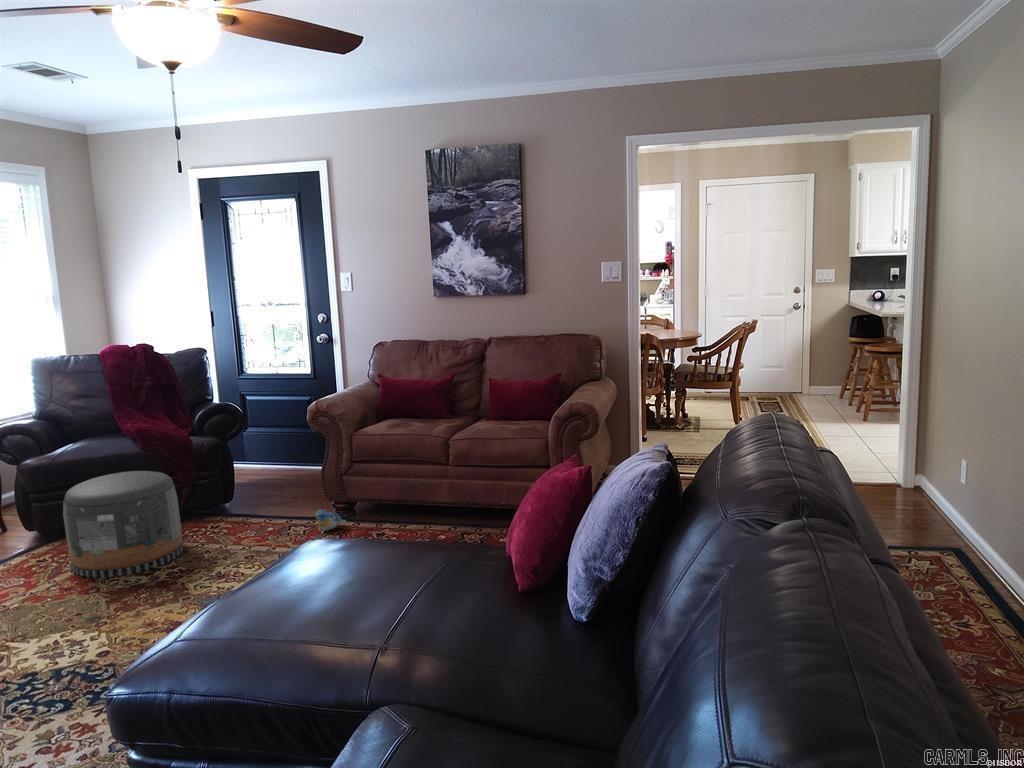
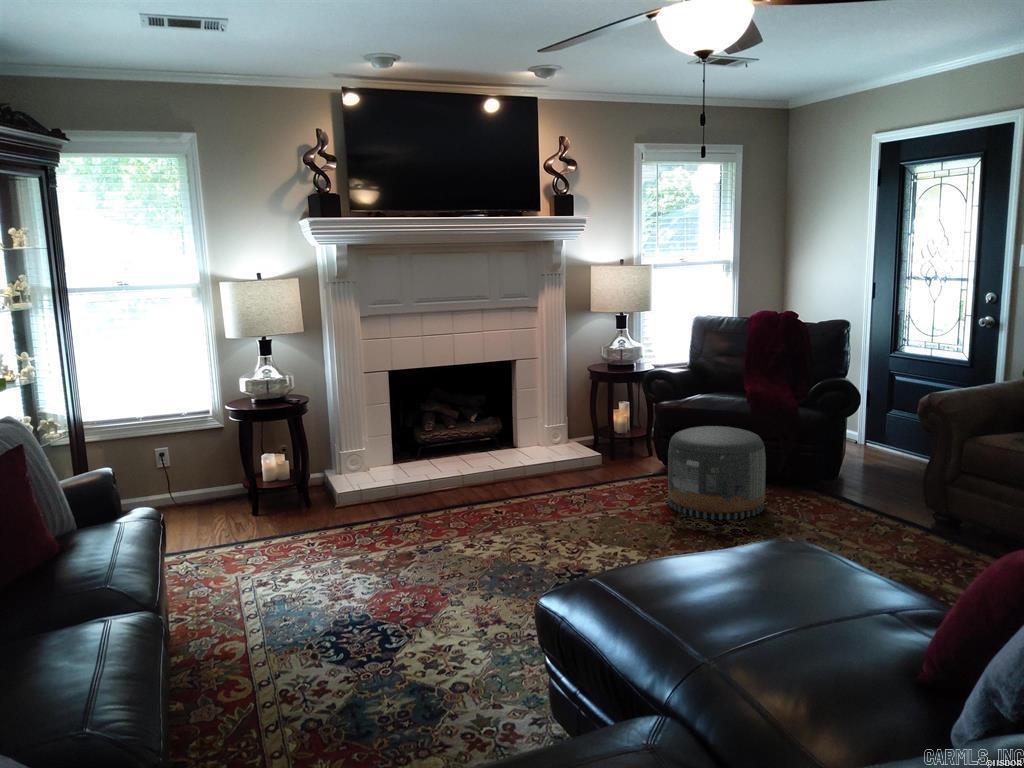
plush toy: present [316,509,346,531] -> none [900,513,939,538]

